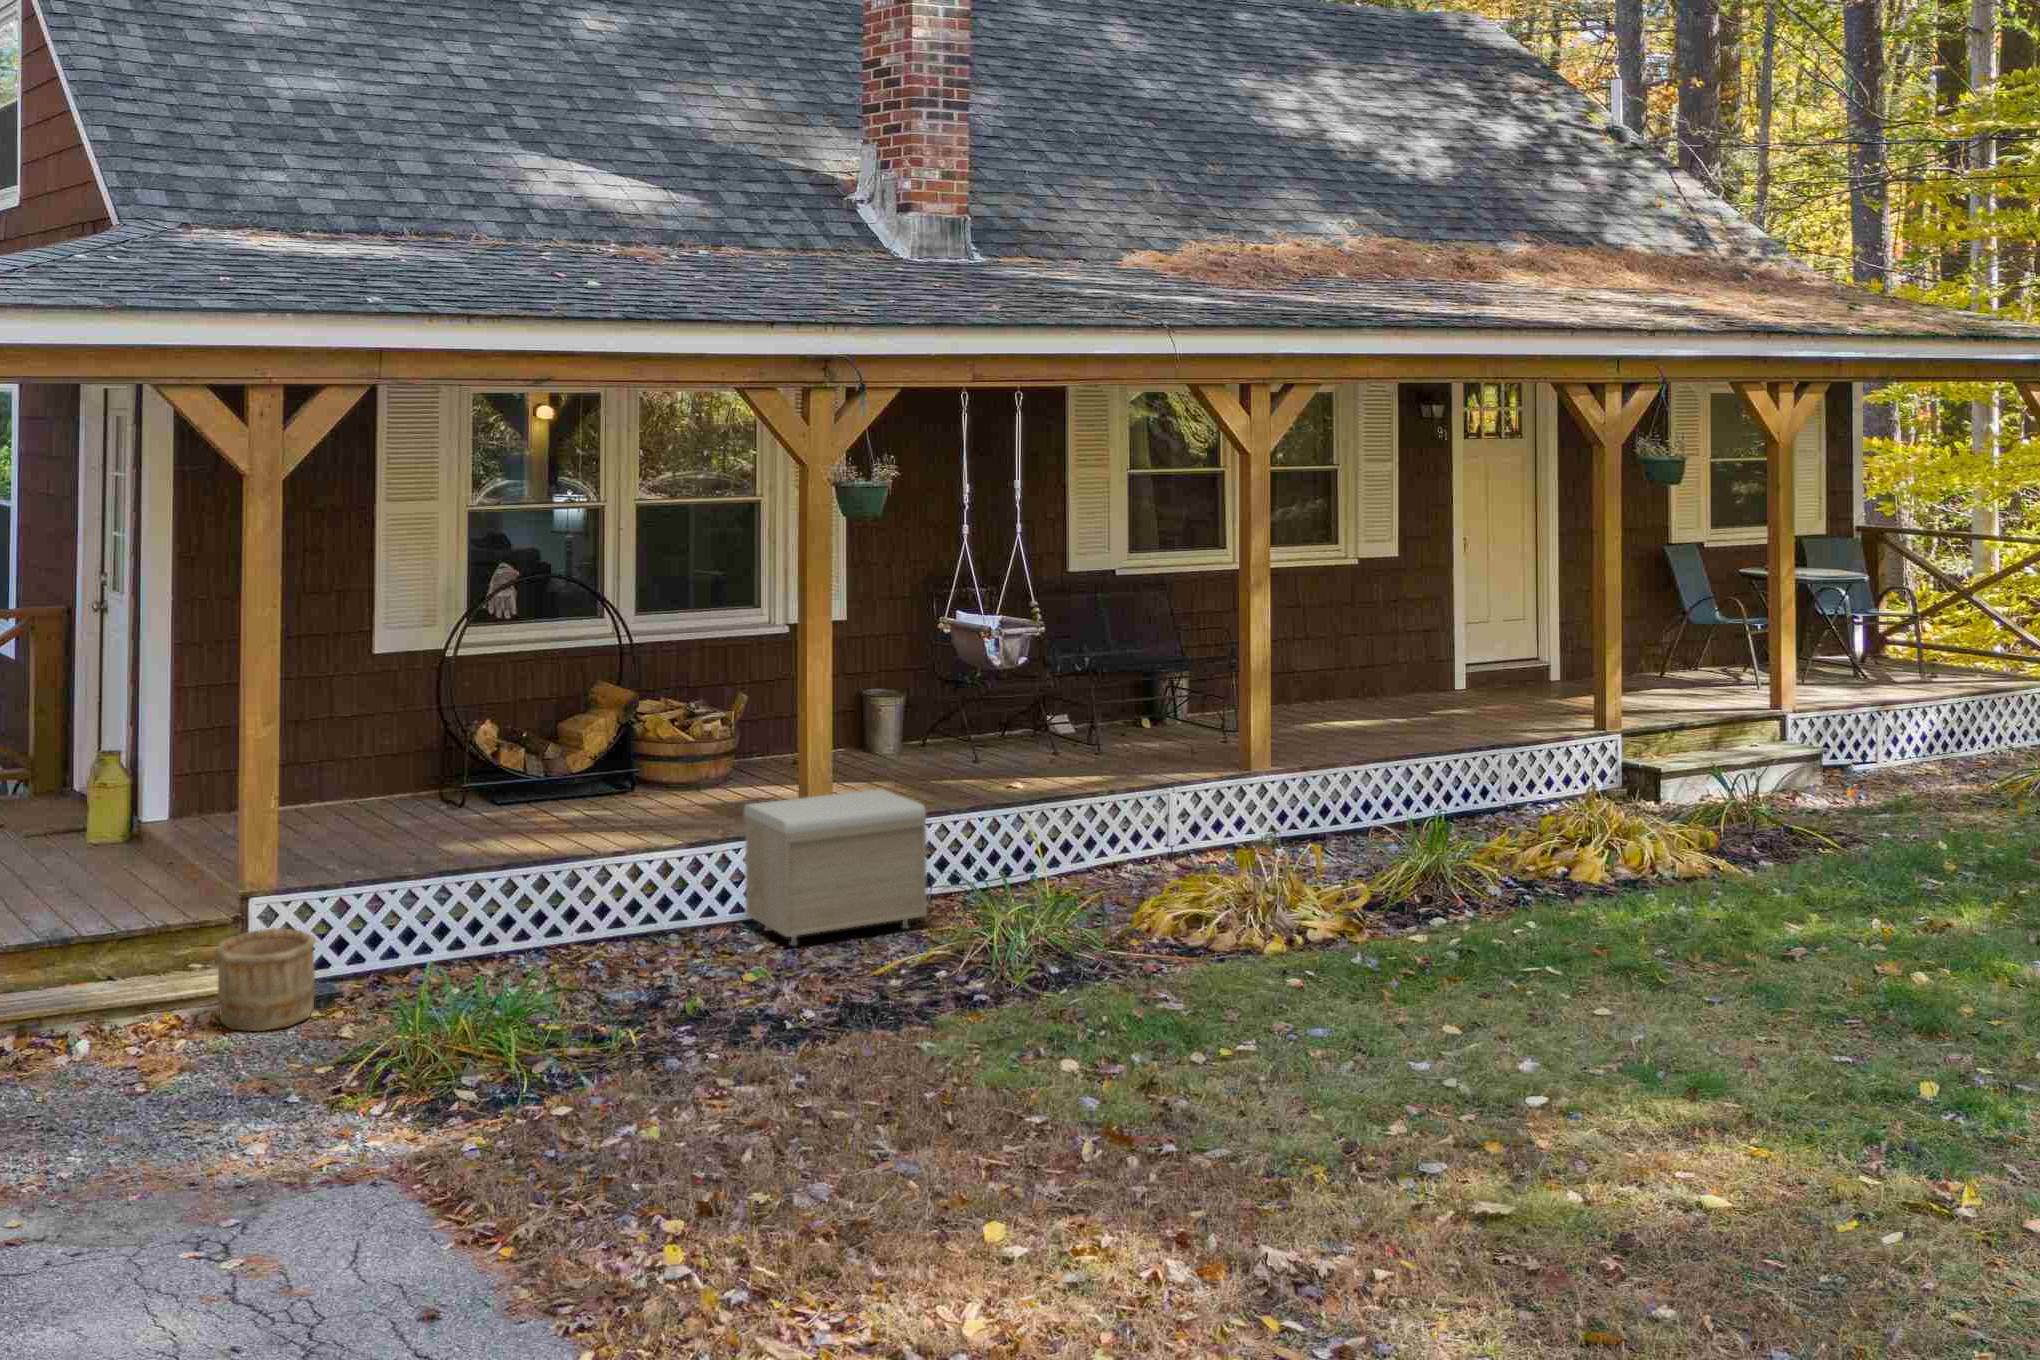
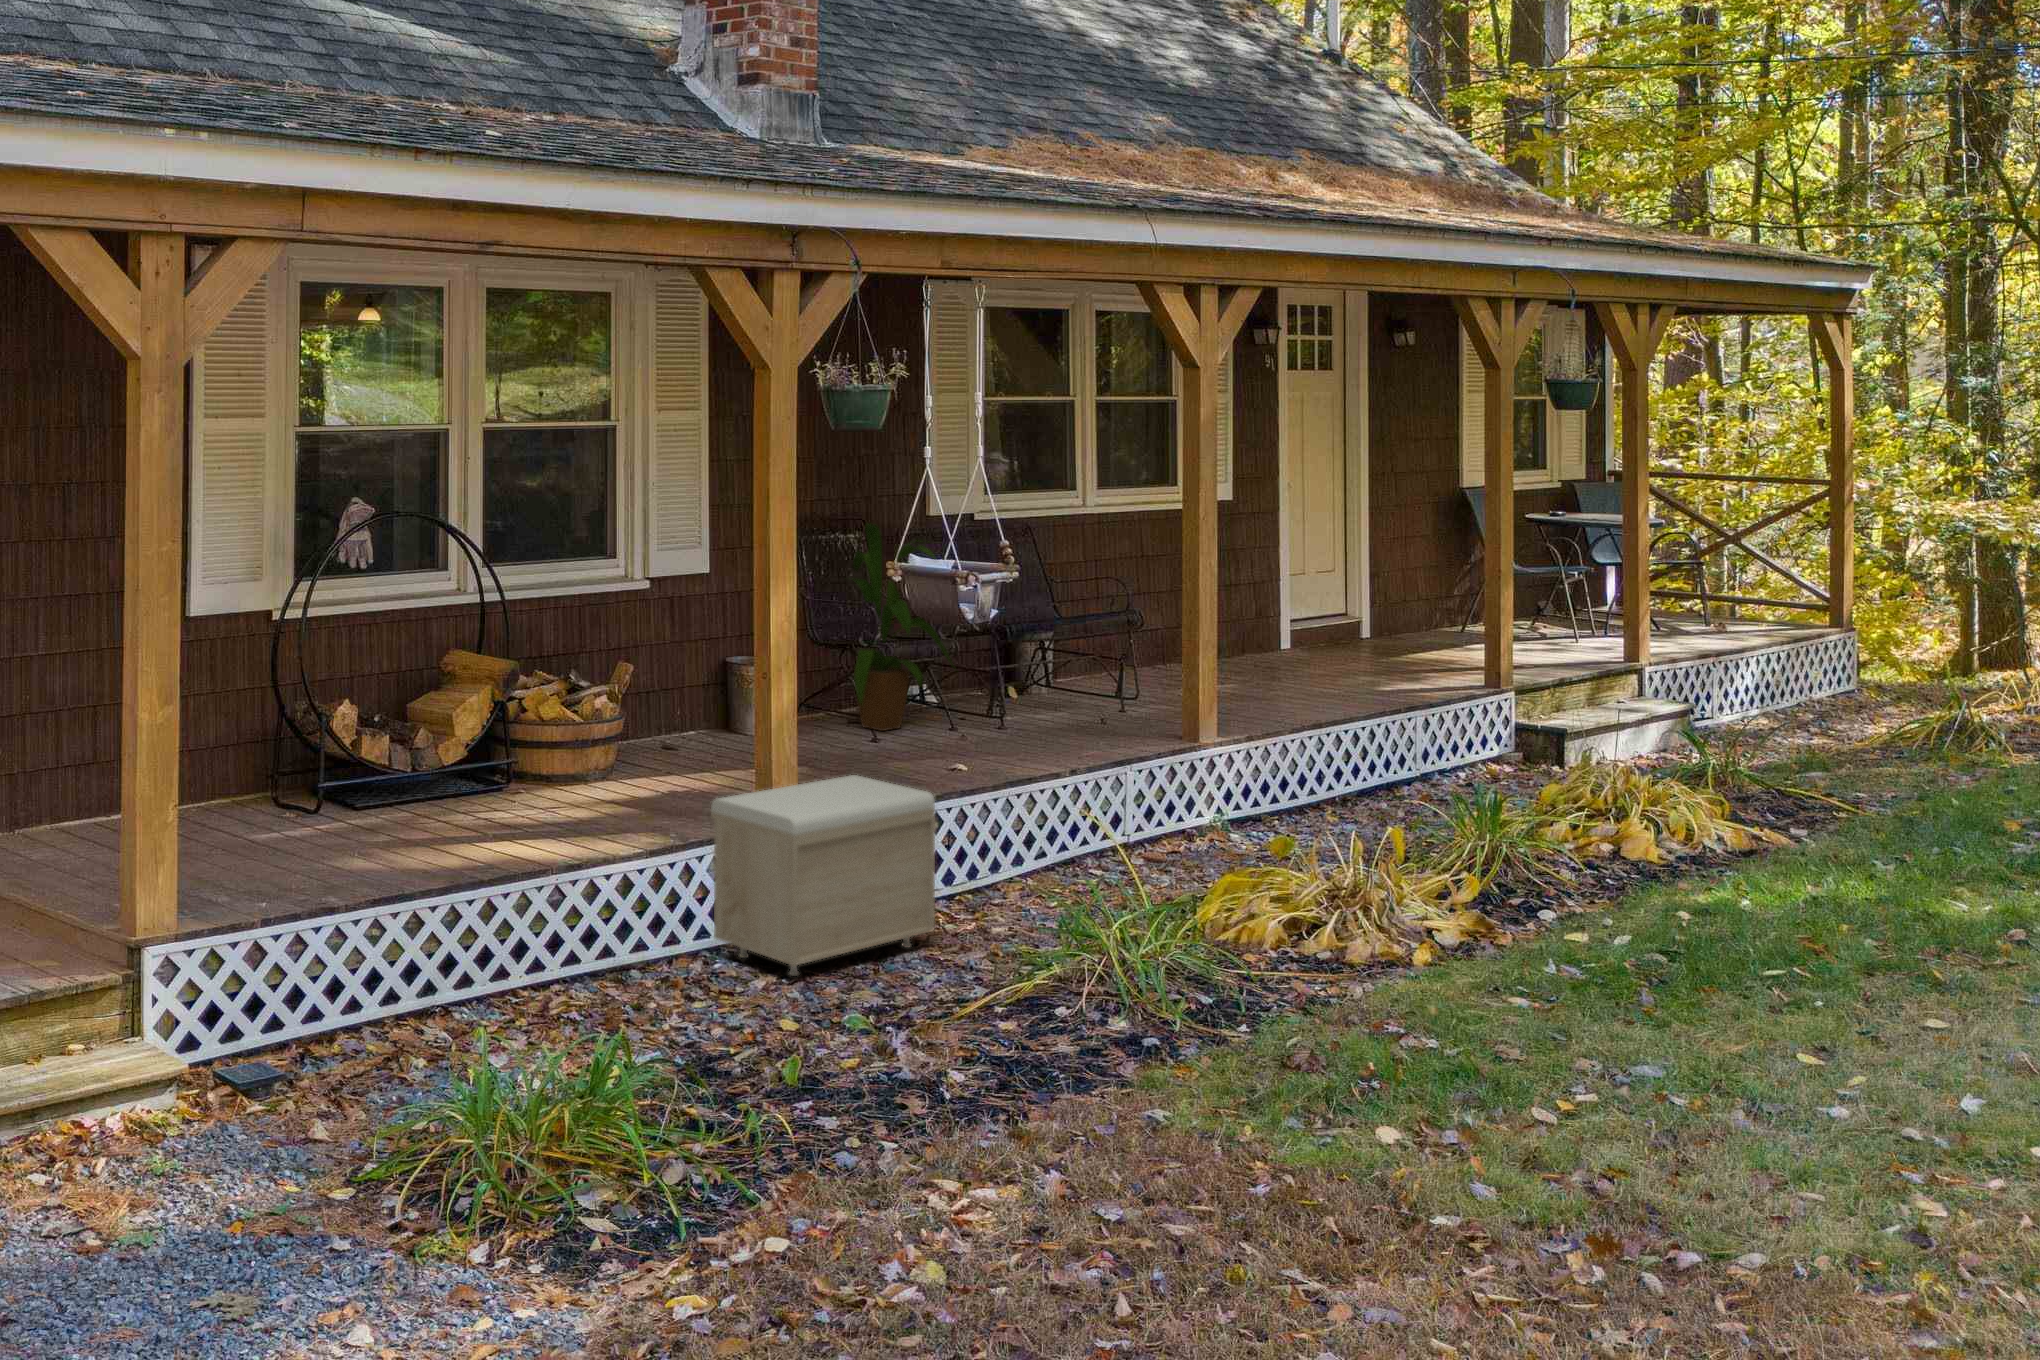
house plant: none [949,579,1069,755] -> present [853,524,958,731]
wooden bucket: present [215,928,316,1031] -> none [122,989,260,1137]

